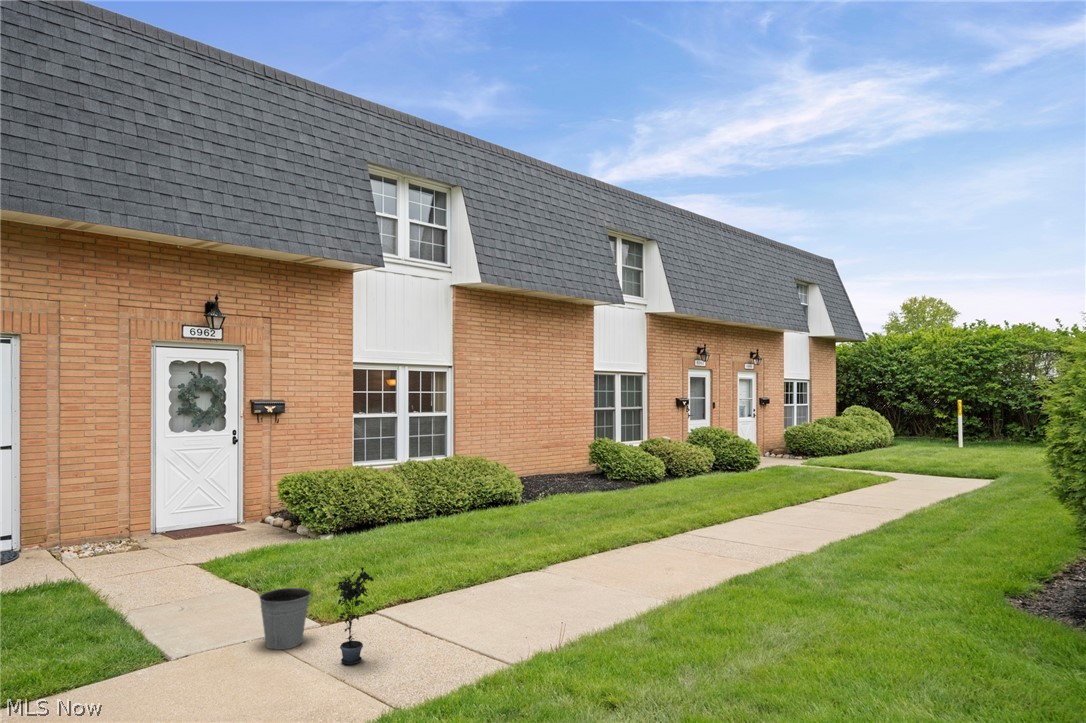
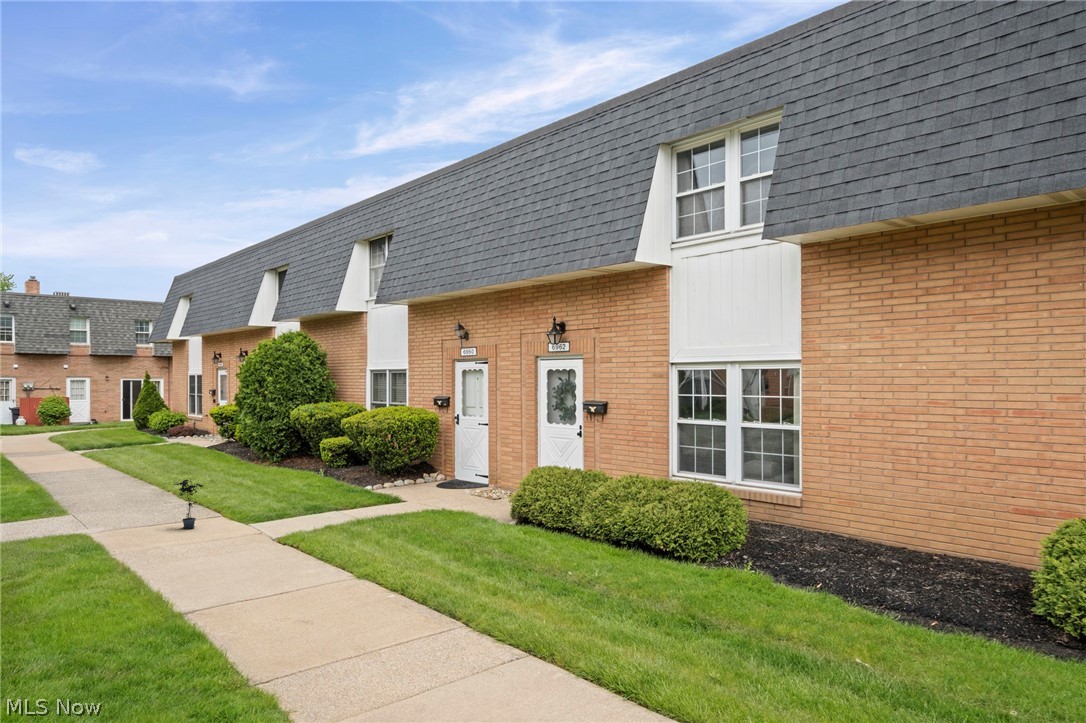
bucket: present [259,588,312,650] -> none [227,491,256,523]

